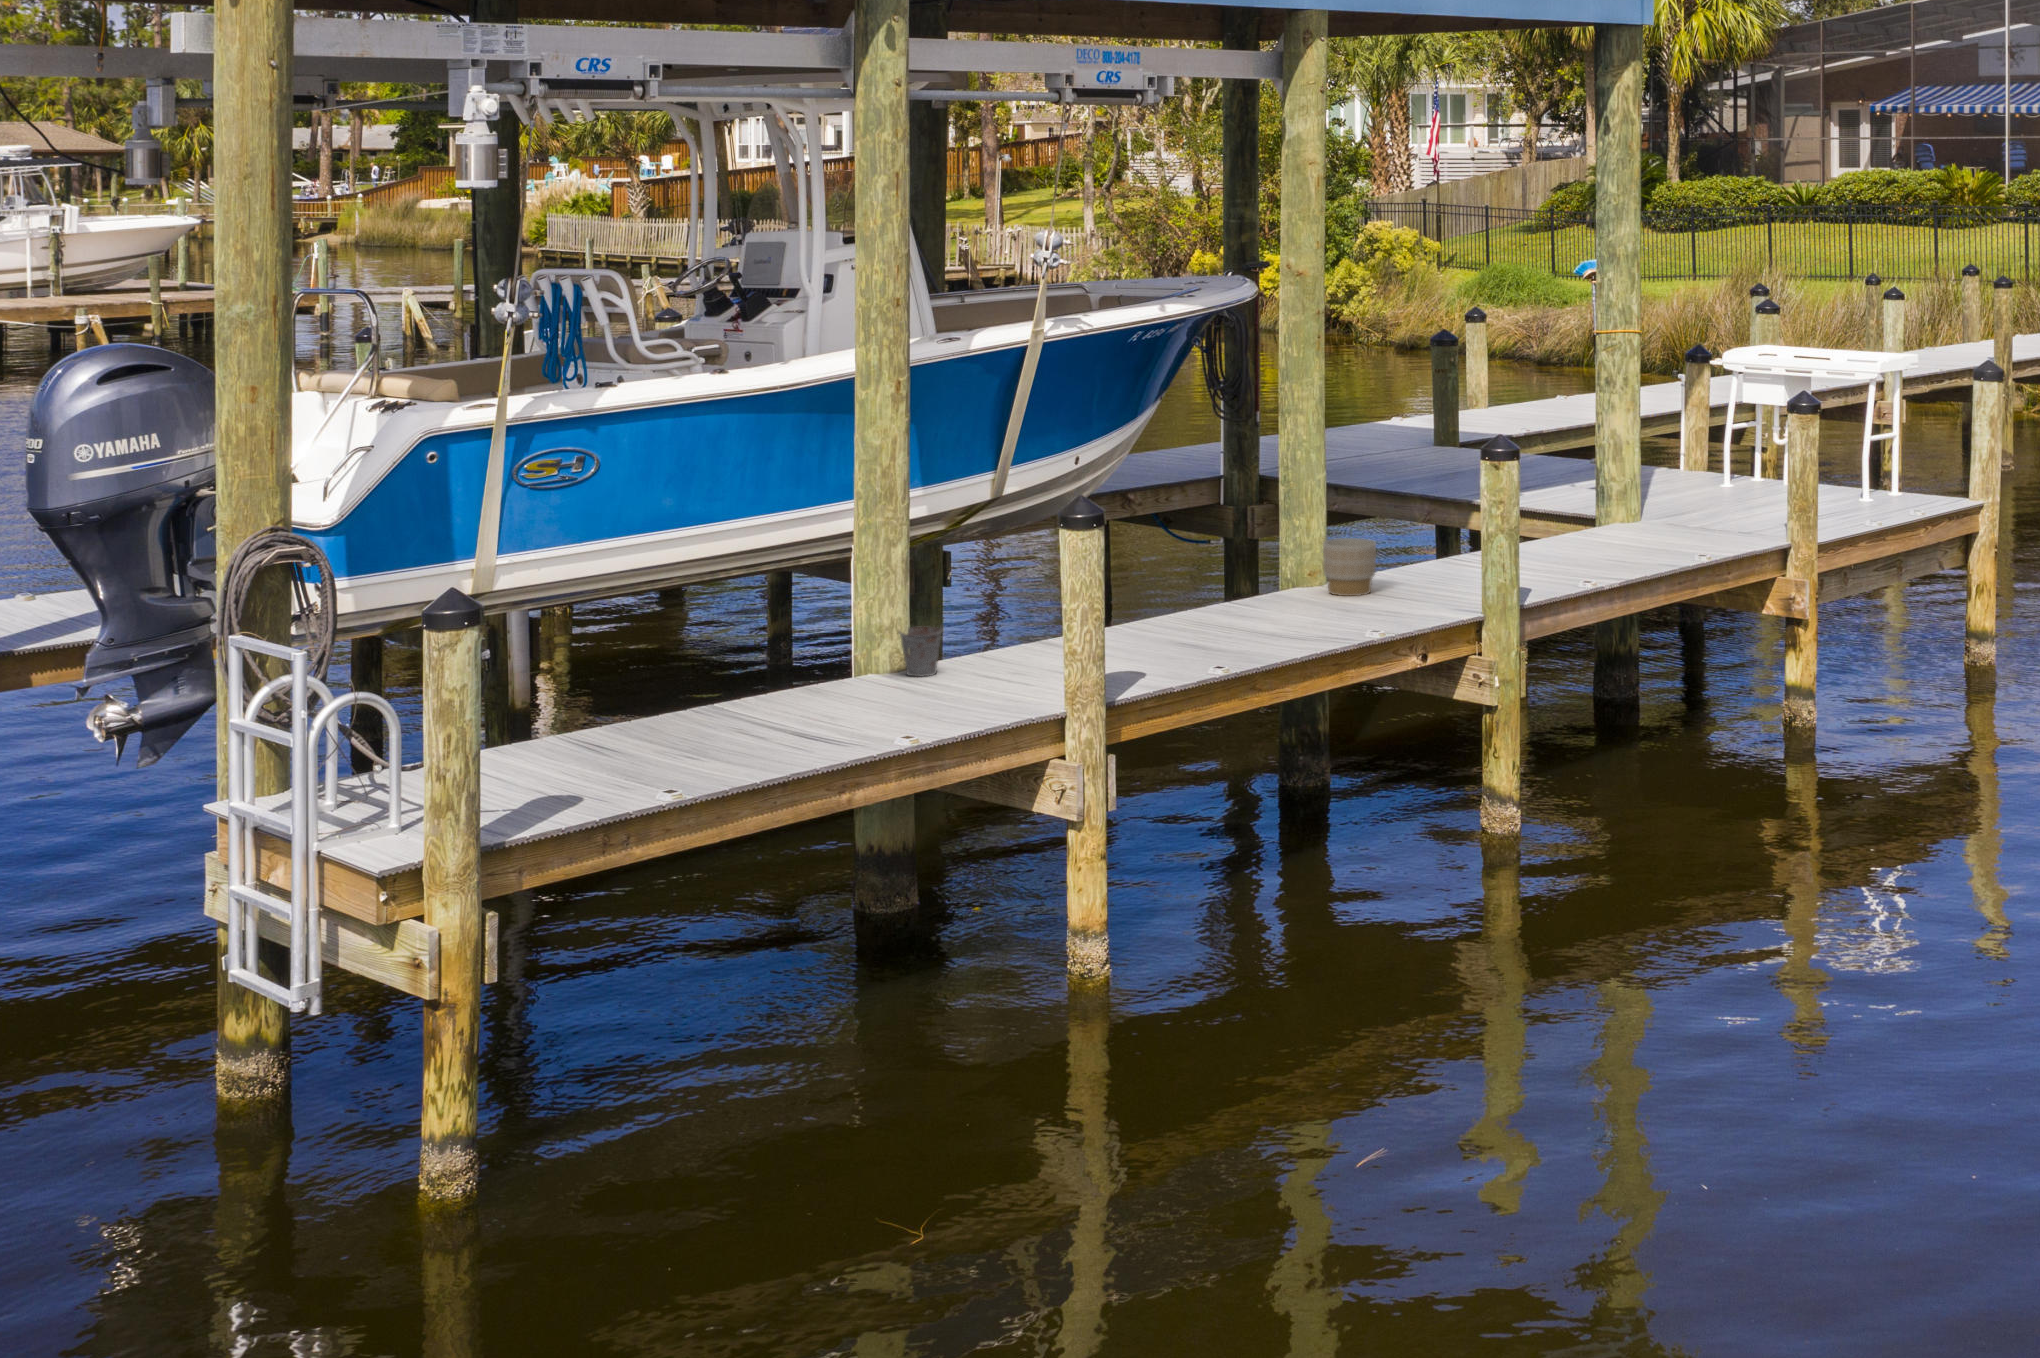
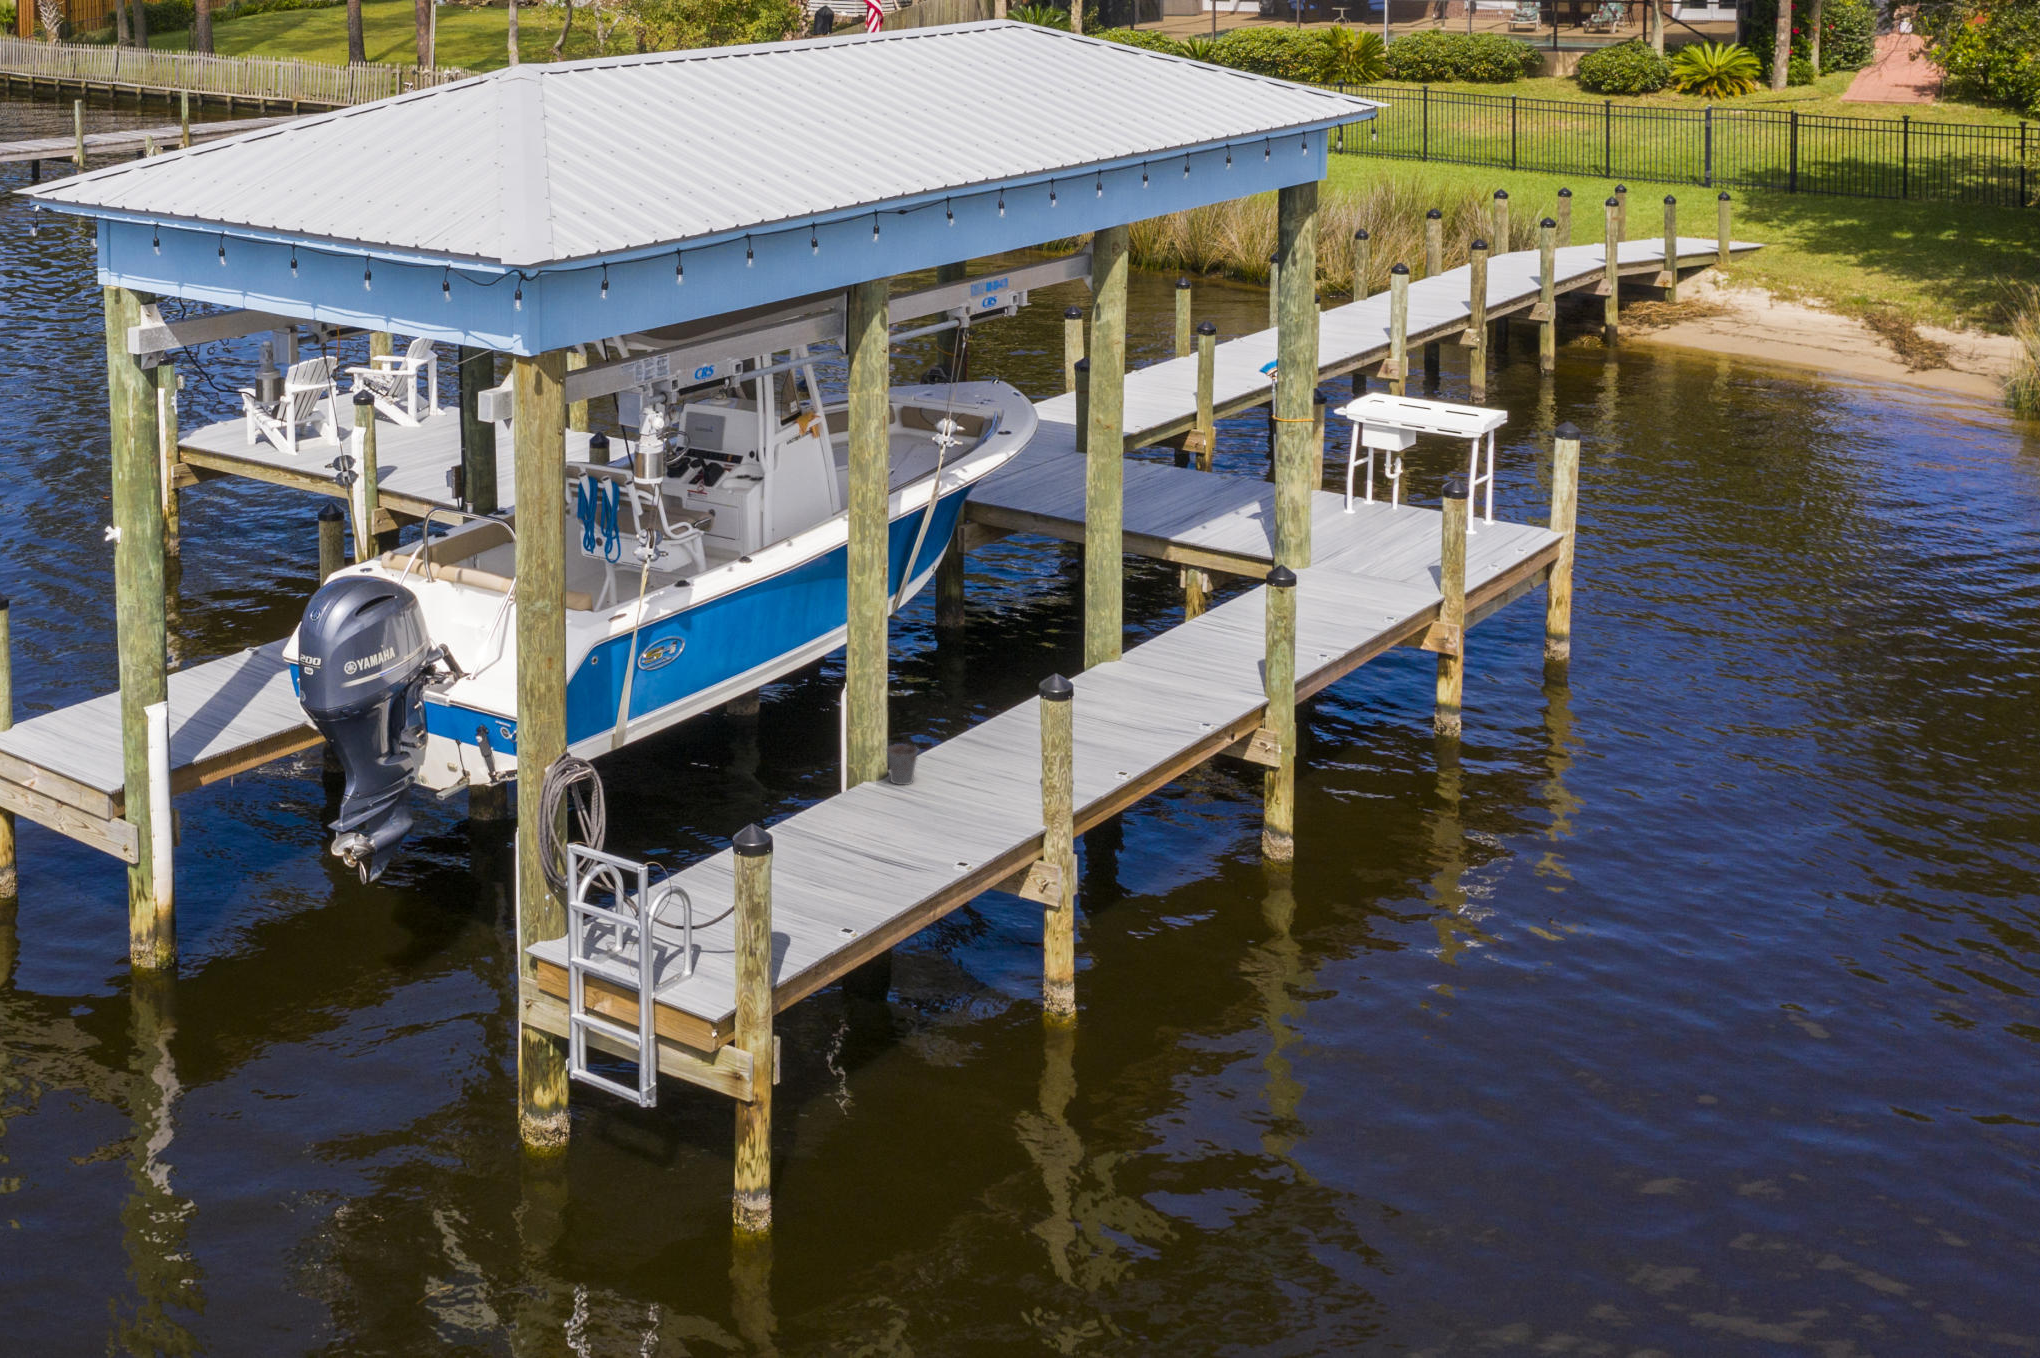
planter: present [1323,538,1376,596] -> none [1125,621,1167,670]

